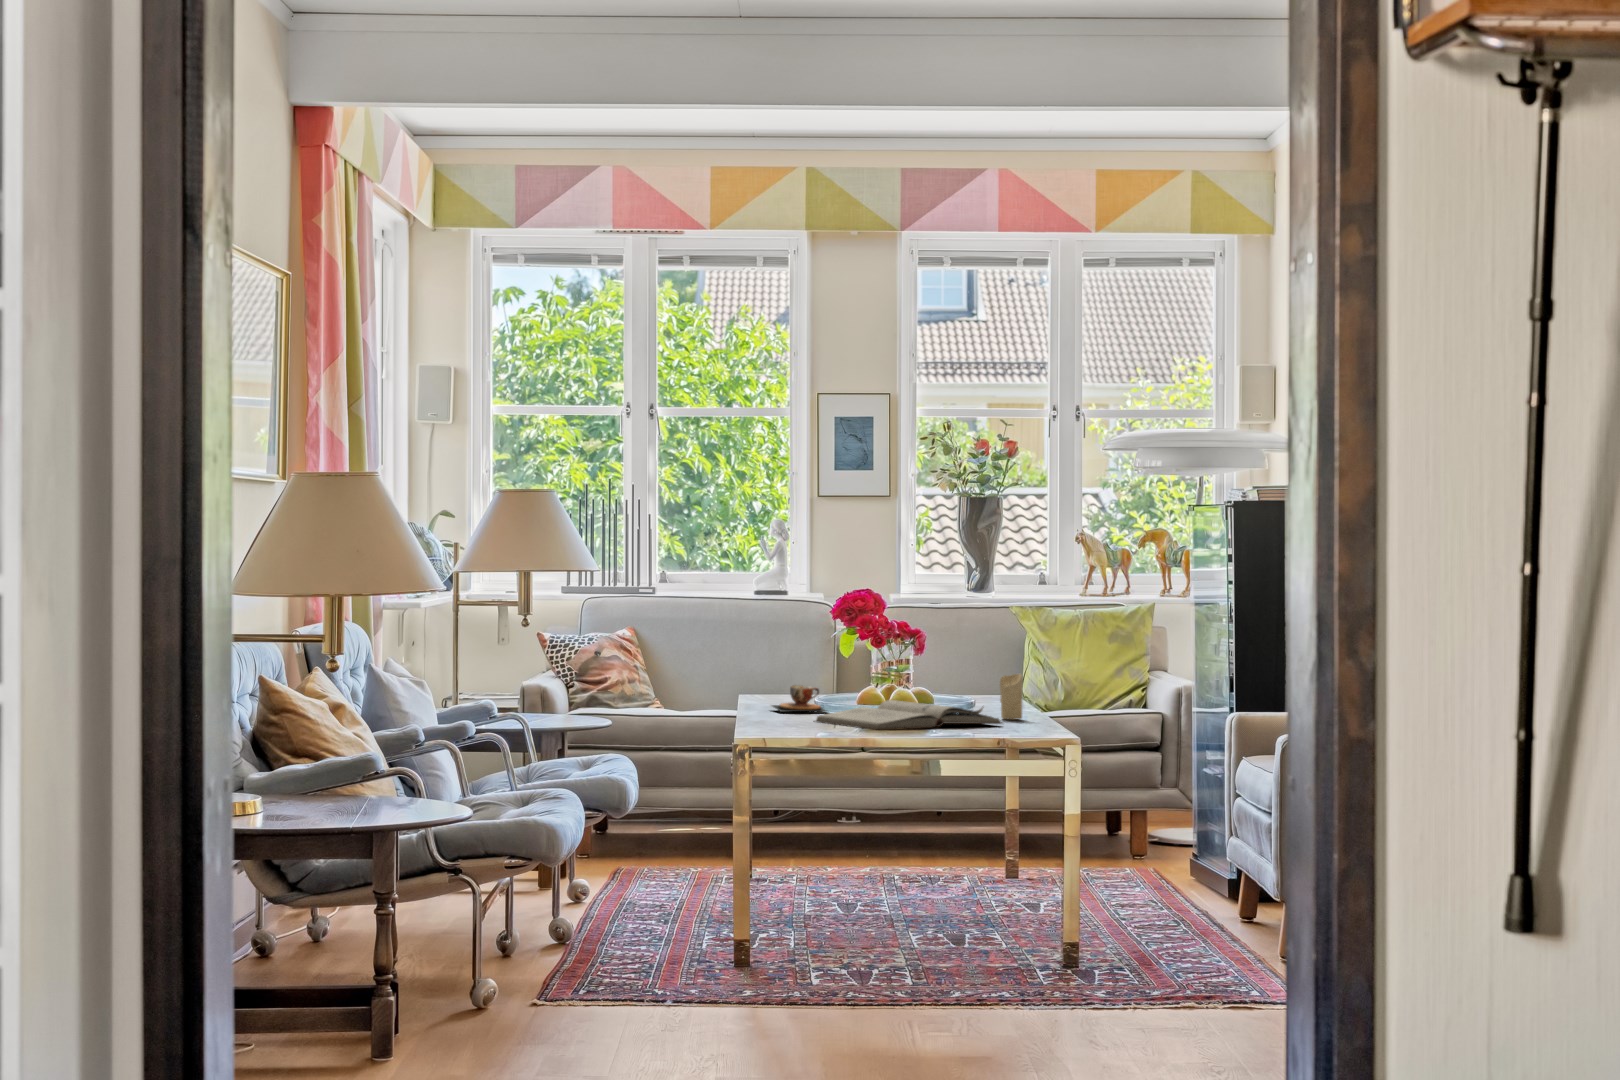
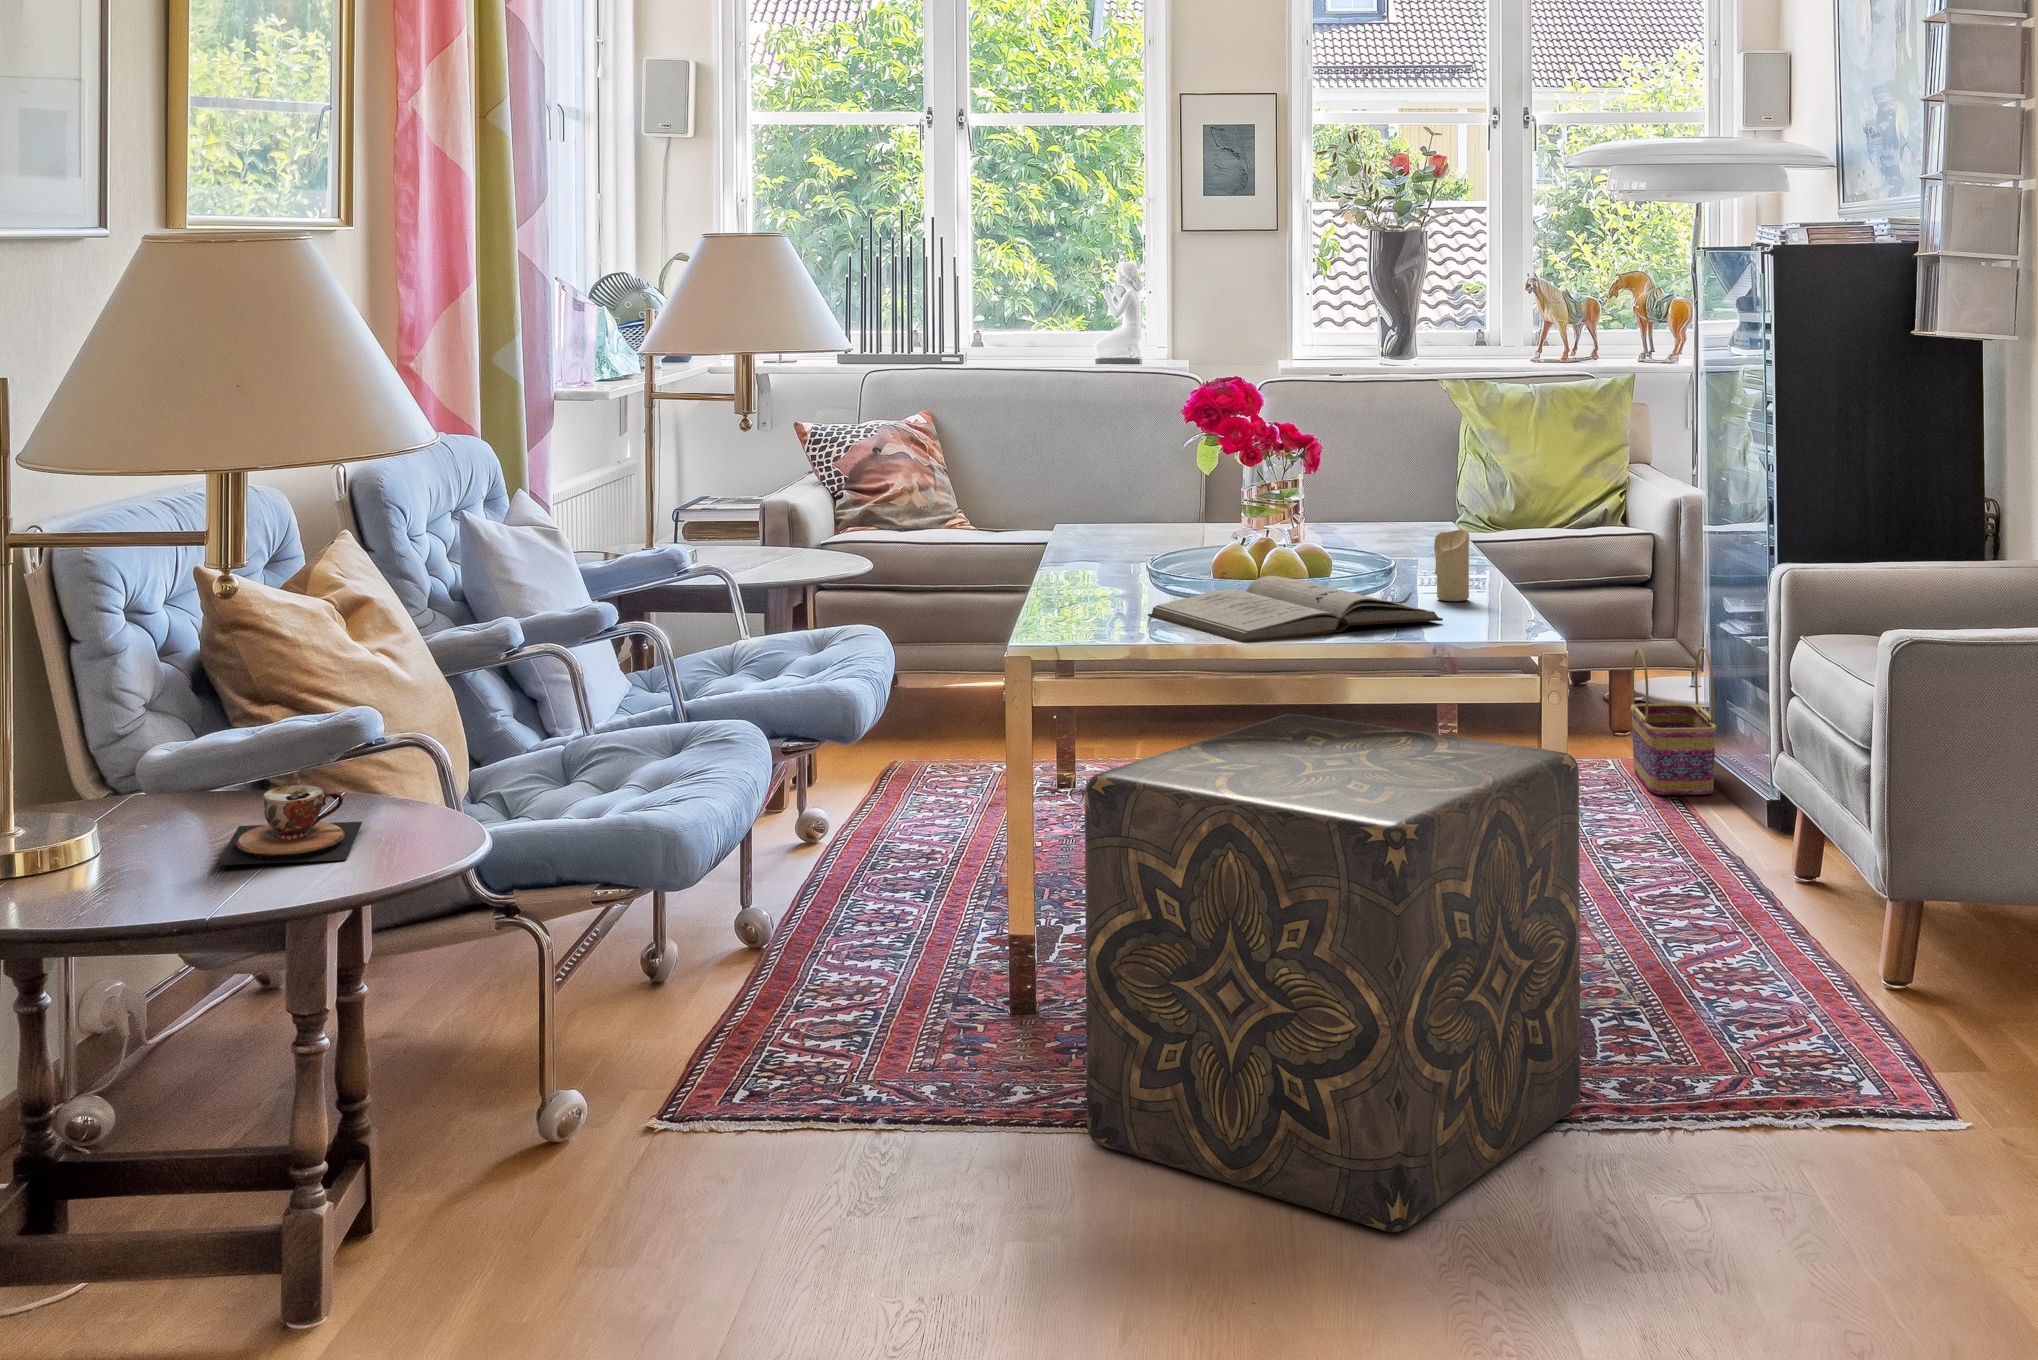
teacup: present [772,685,827,712] -> present [216,785,362,865]
ottoman: none [784,772,1085,1046] -> present [1085,714,1580,1232]
basket: none [1140,781,1198,880] -> present [1631,647,1716,795]

